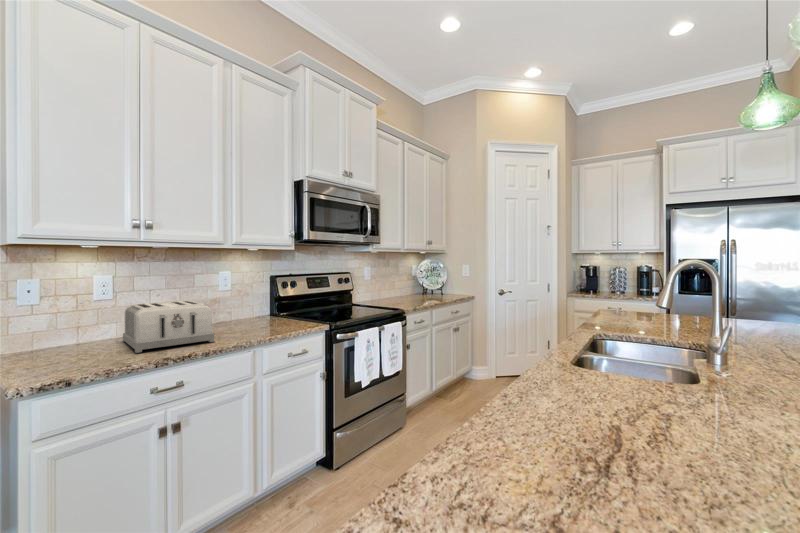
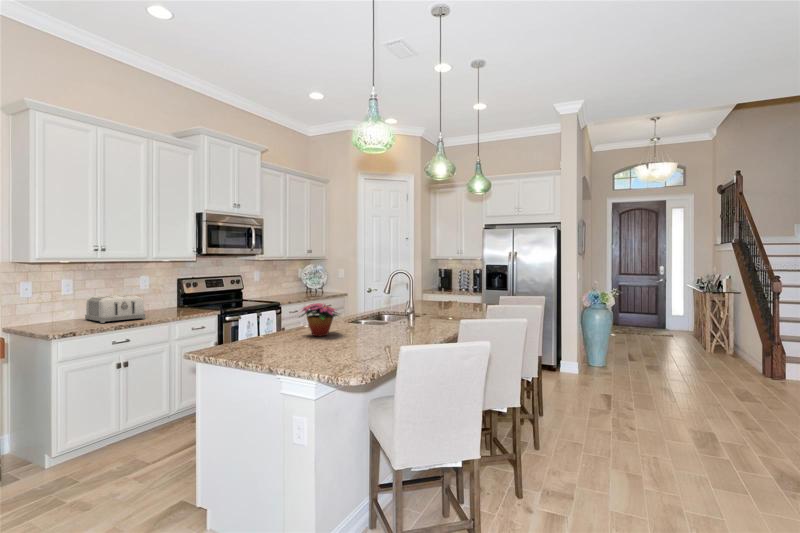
flower arrangement: none [546,340,716,444] -> present [299,303,338,336]

